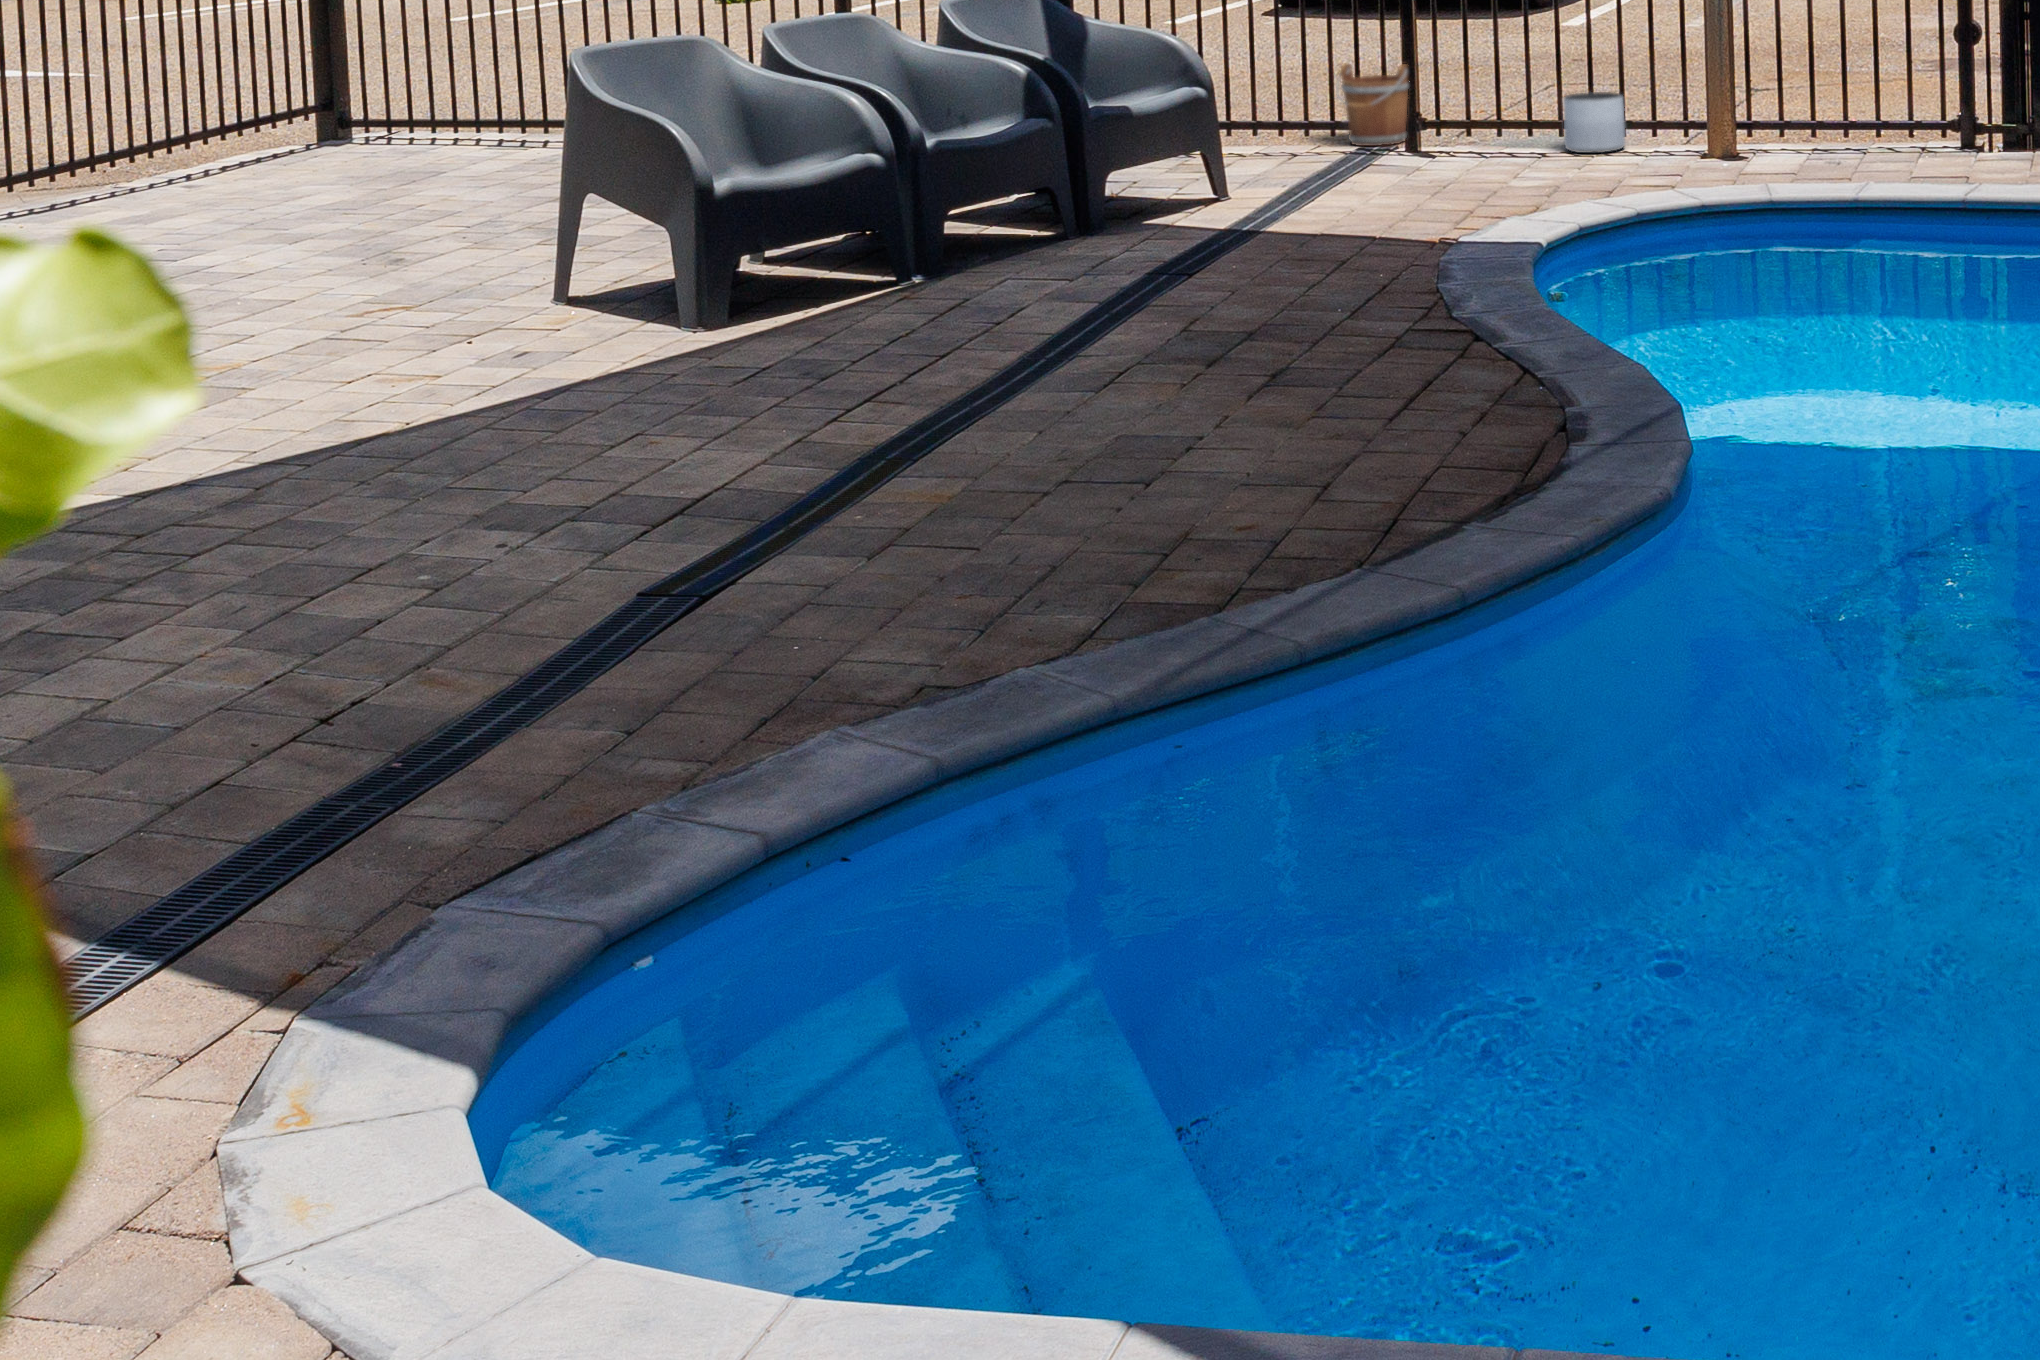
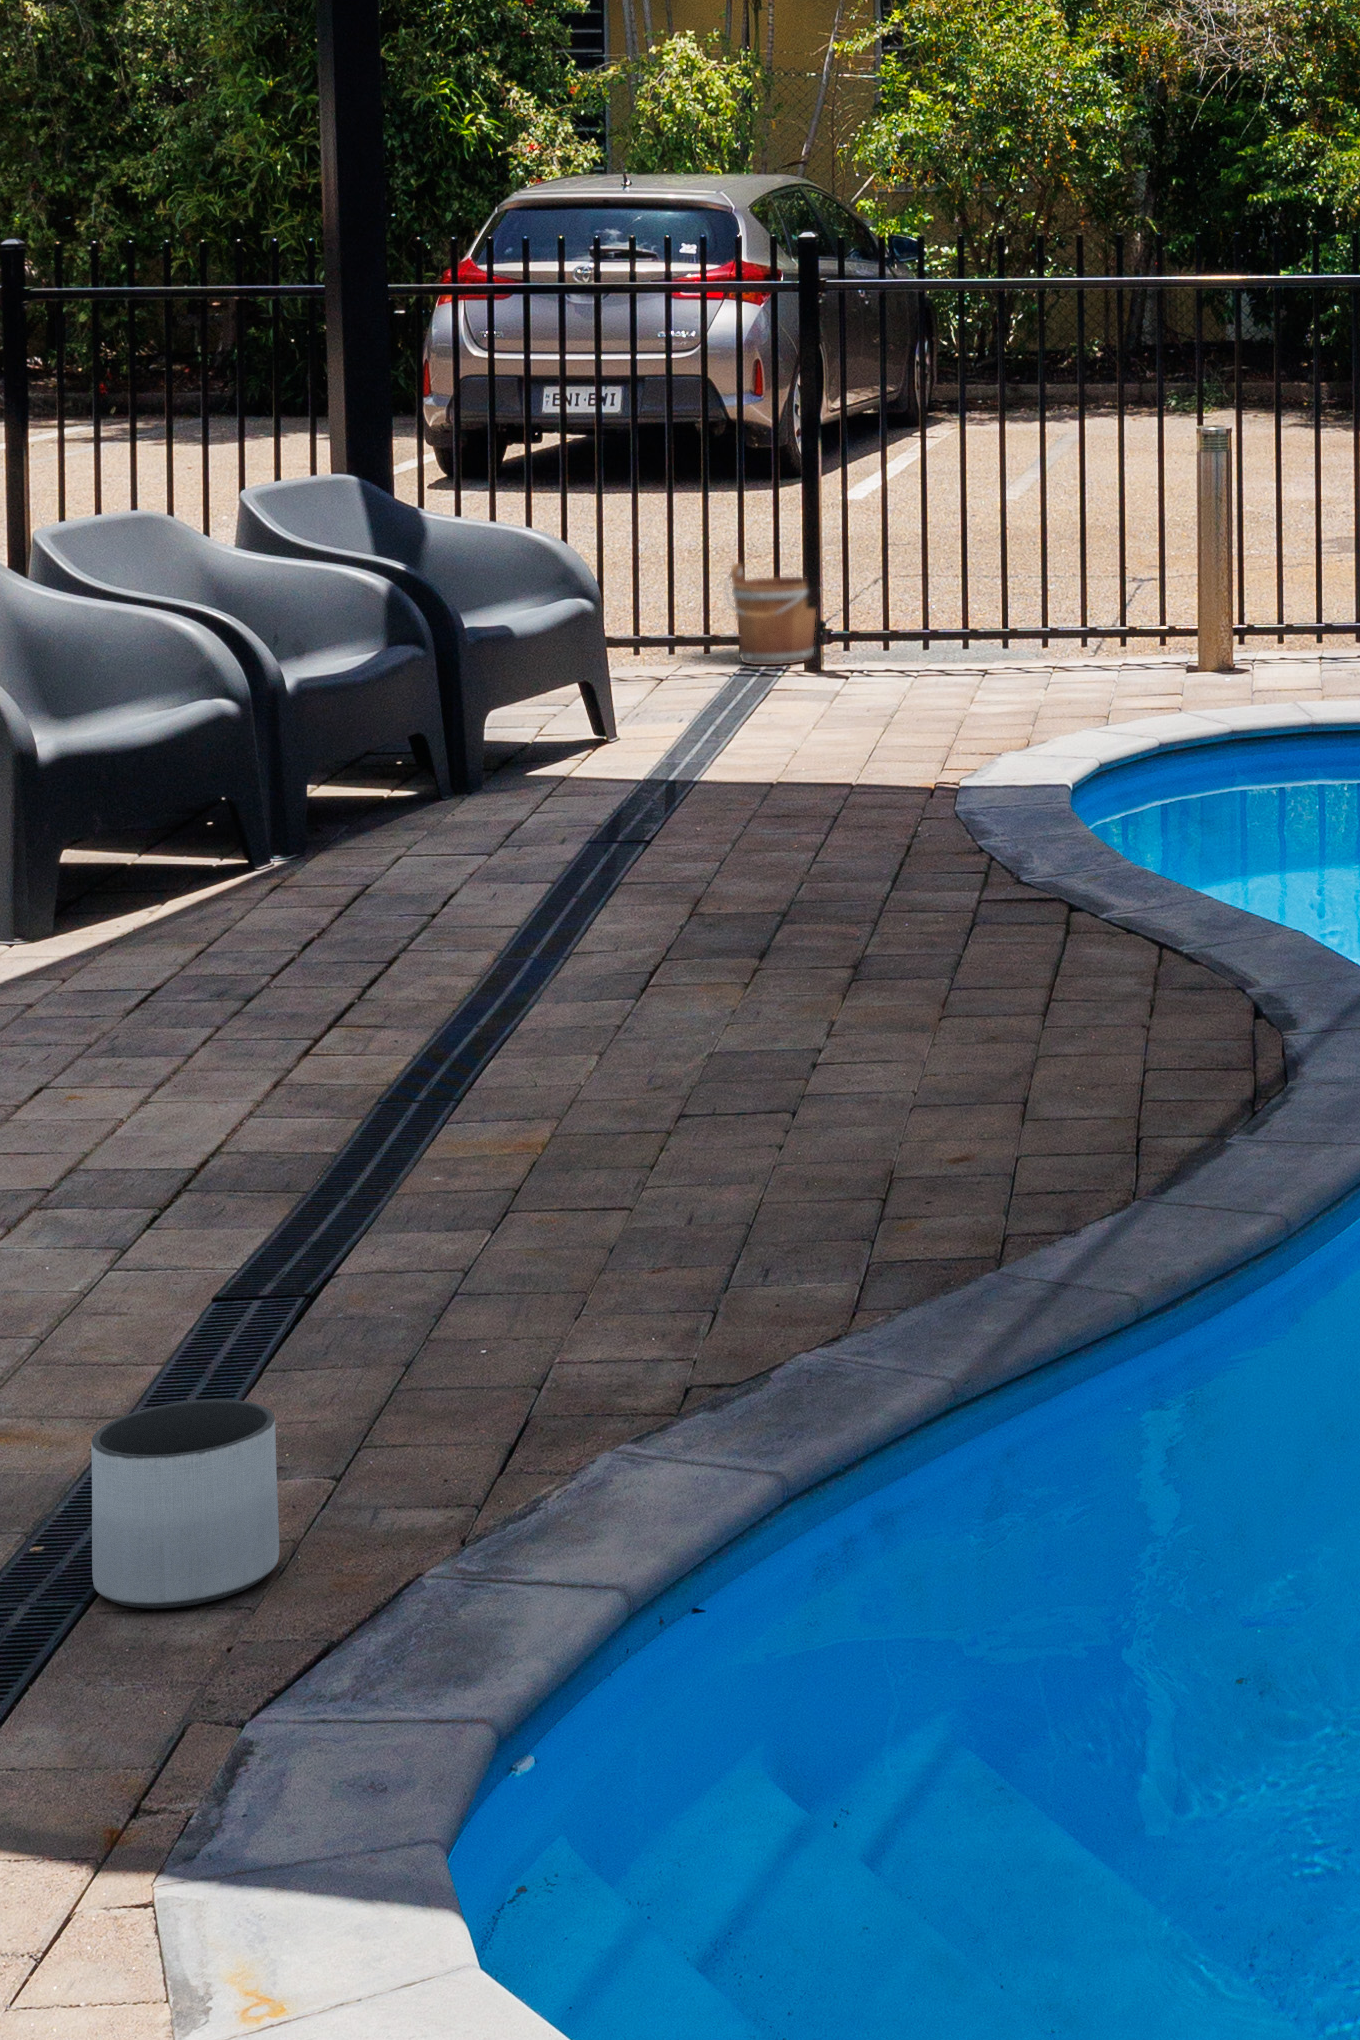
planter: present [1563,92,1625,153] -> present [91,1400,279,1608]

